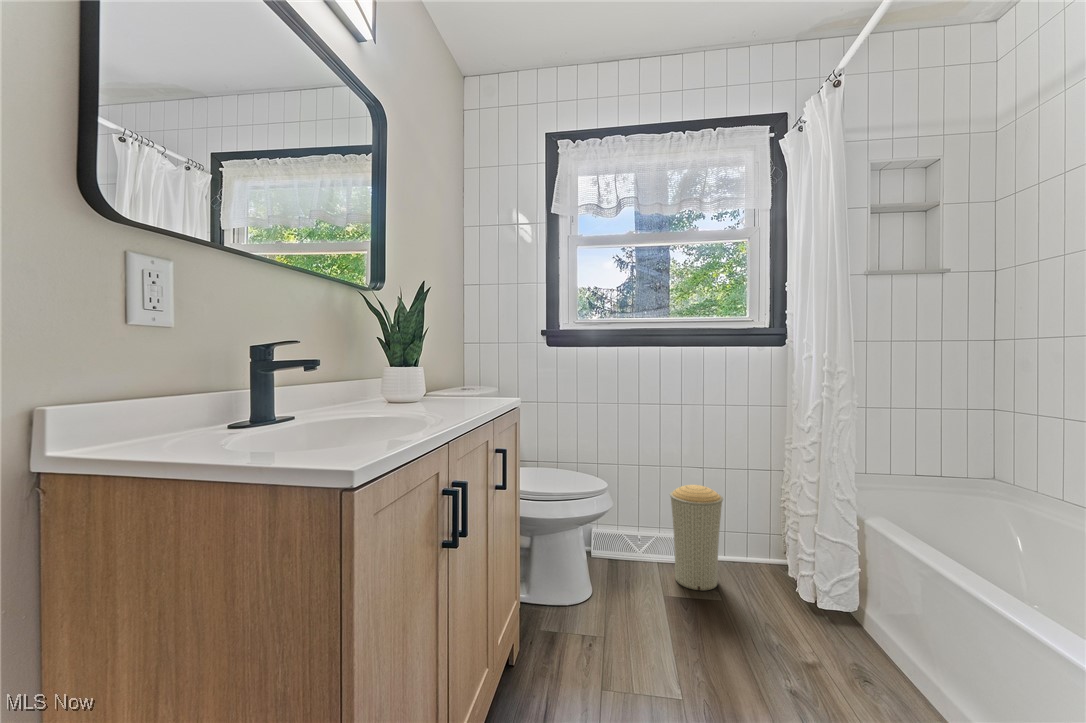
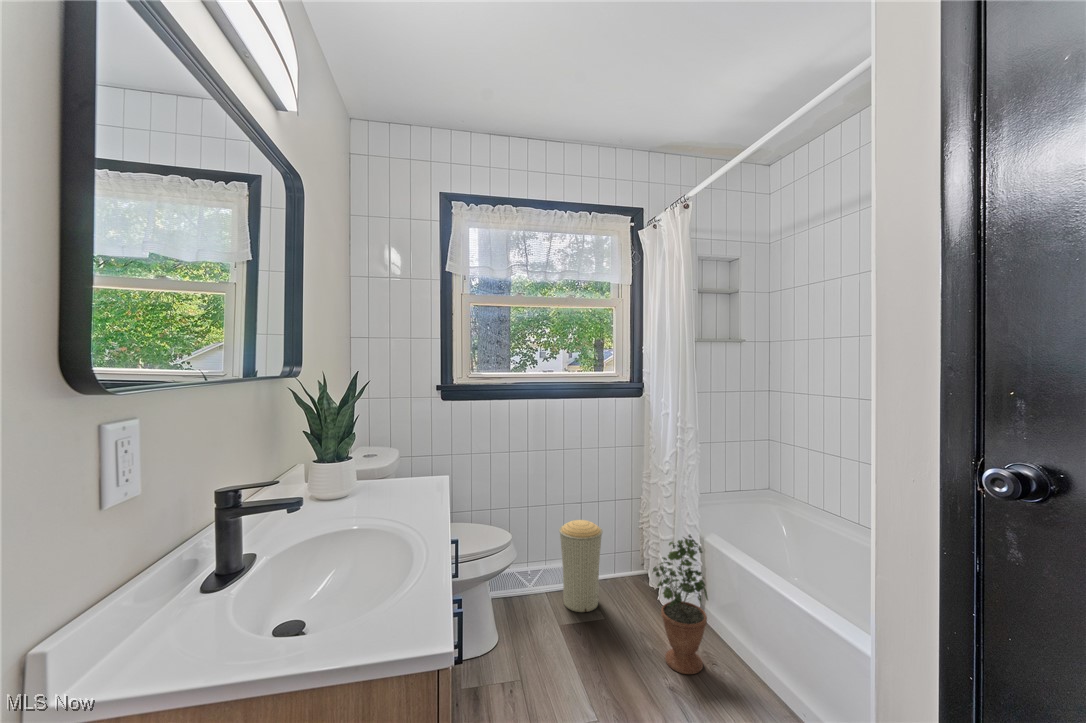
potted plant: none [773,498,853,680] -> present [653,535,708,674]

